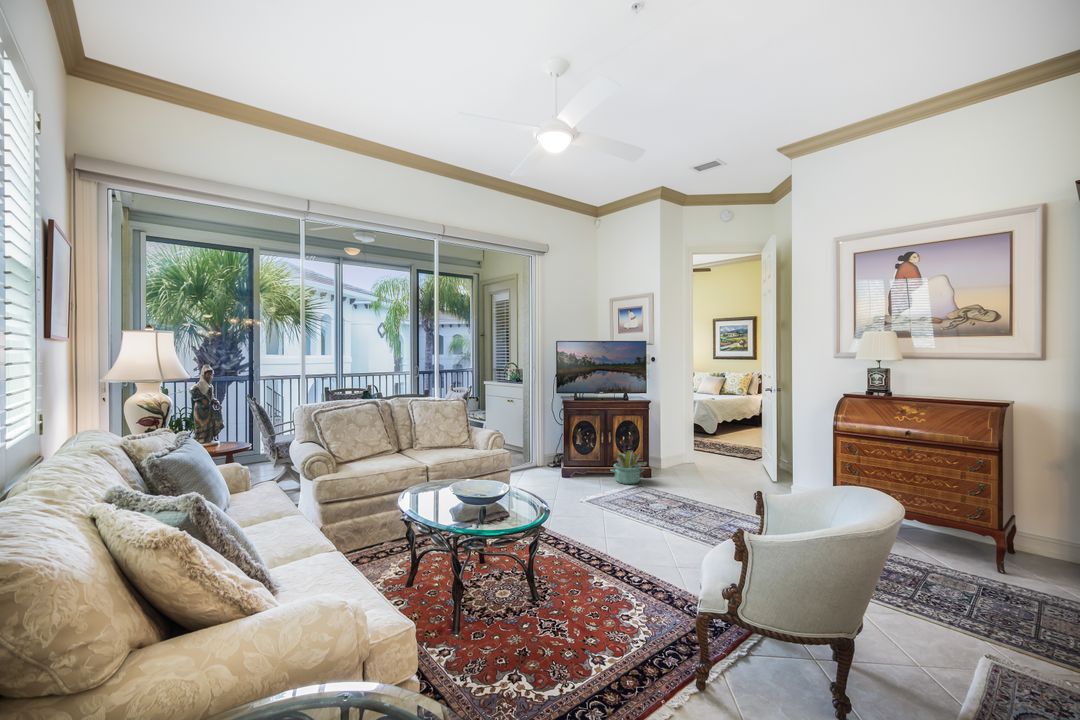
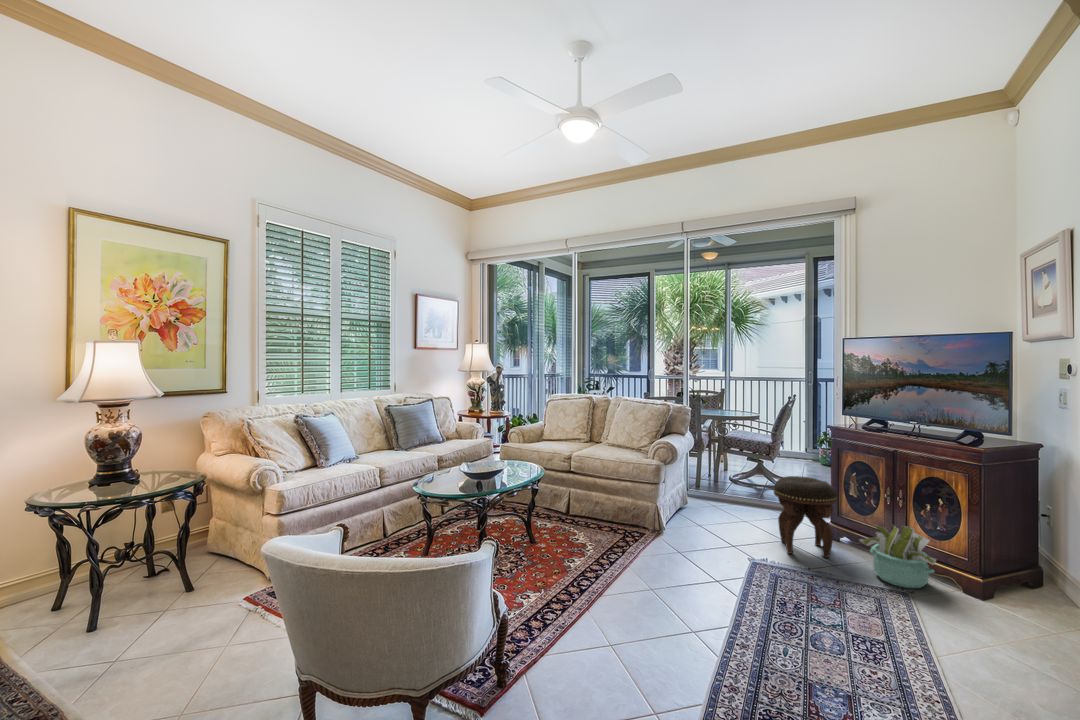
footstool: none [557,437,596,490] -> present [773,476,838,558]

